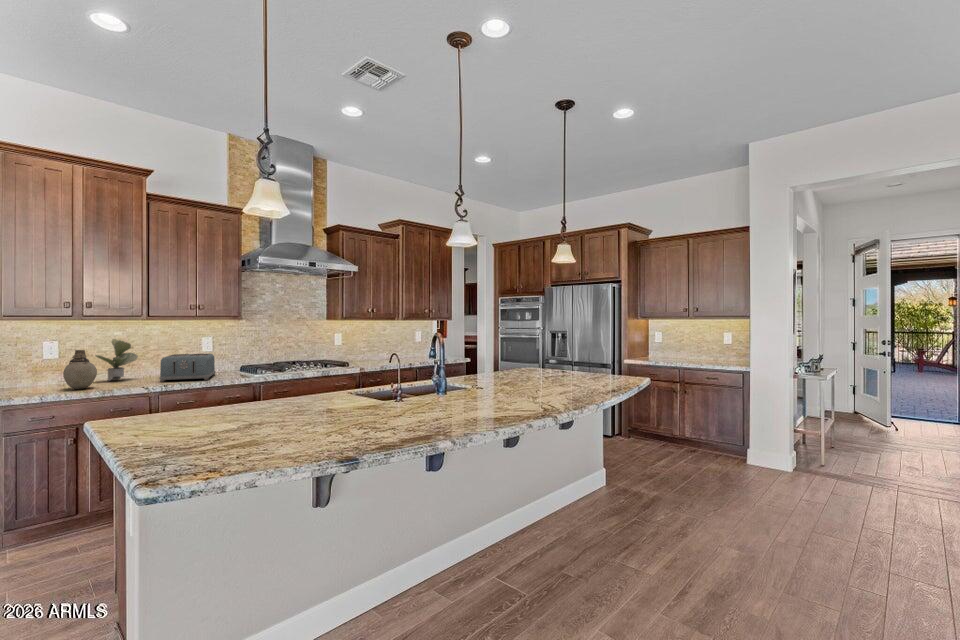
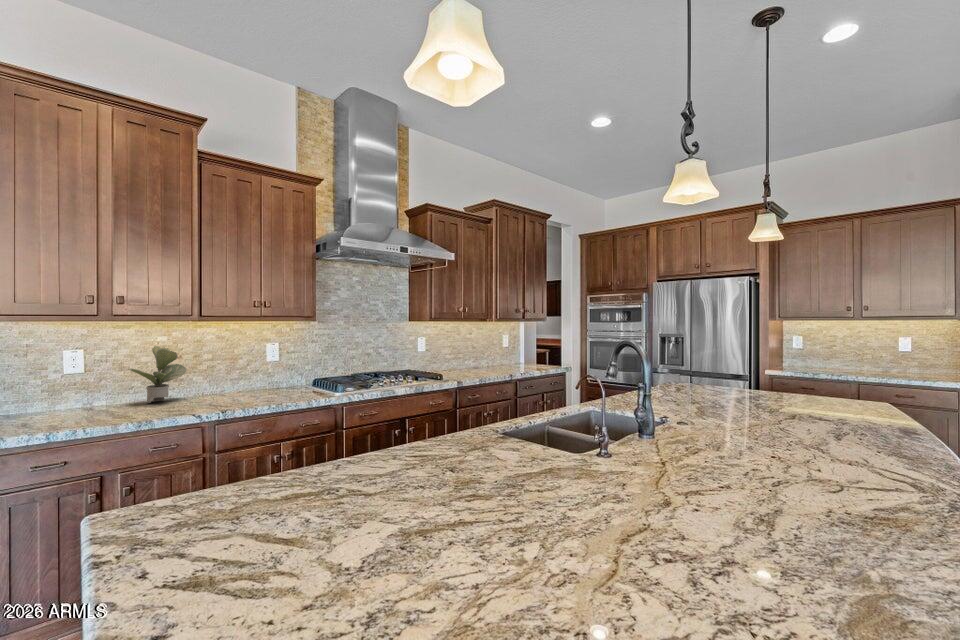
vase: present [63,350,97,389] -> none [82,363,129,419]
toaster: present [159,354,215,382] -> none [214,365,285,405]

